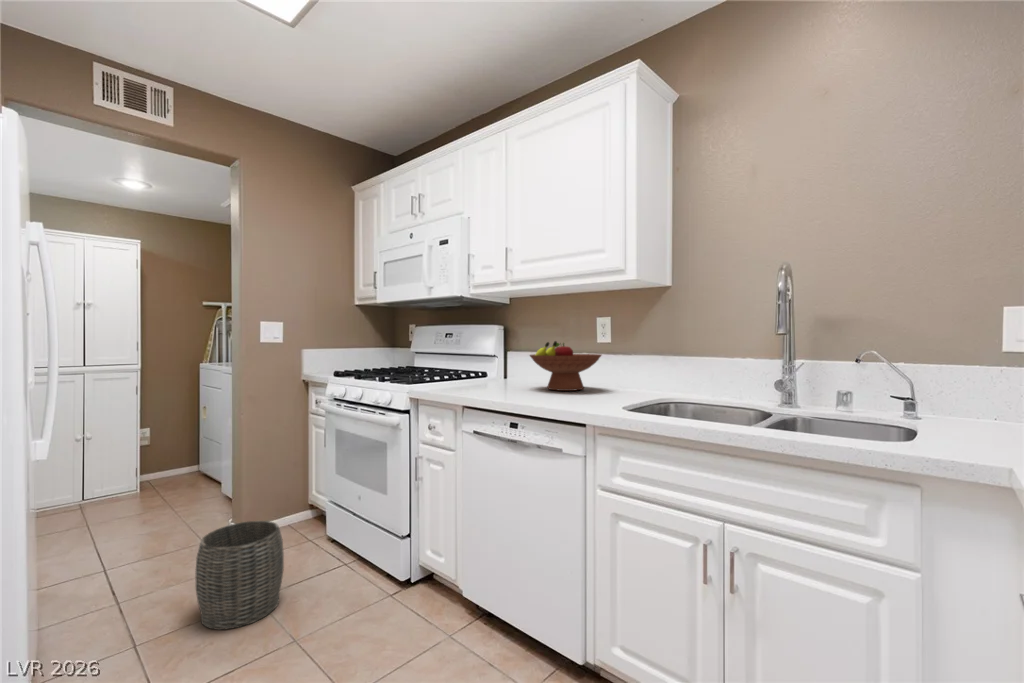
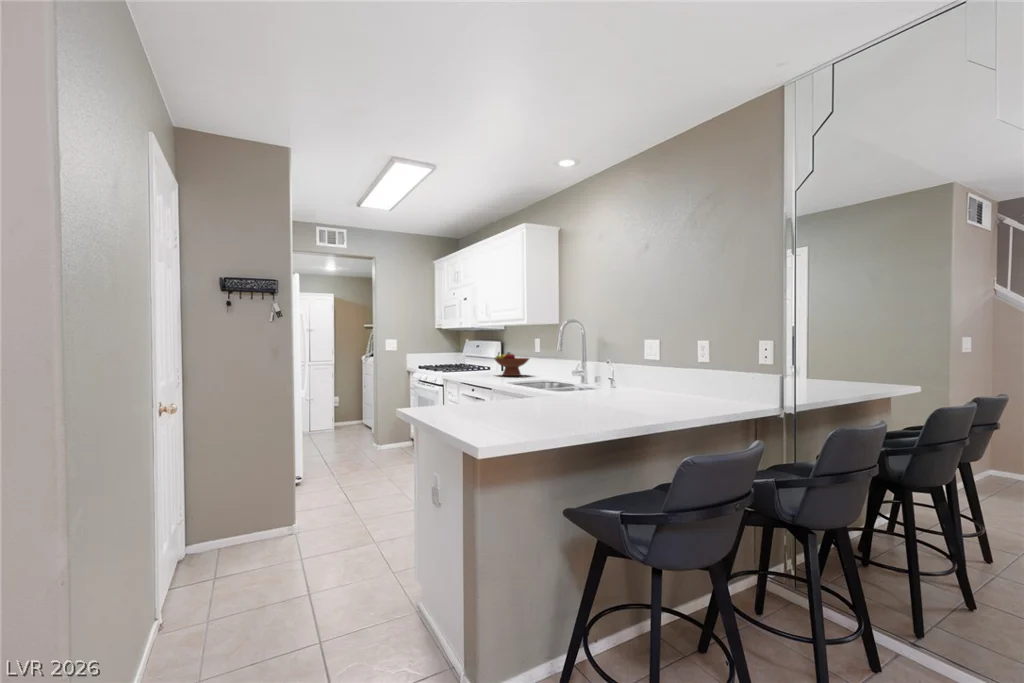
woven basket: present [195,521,284,630] -> none [353,433,388,474]

